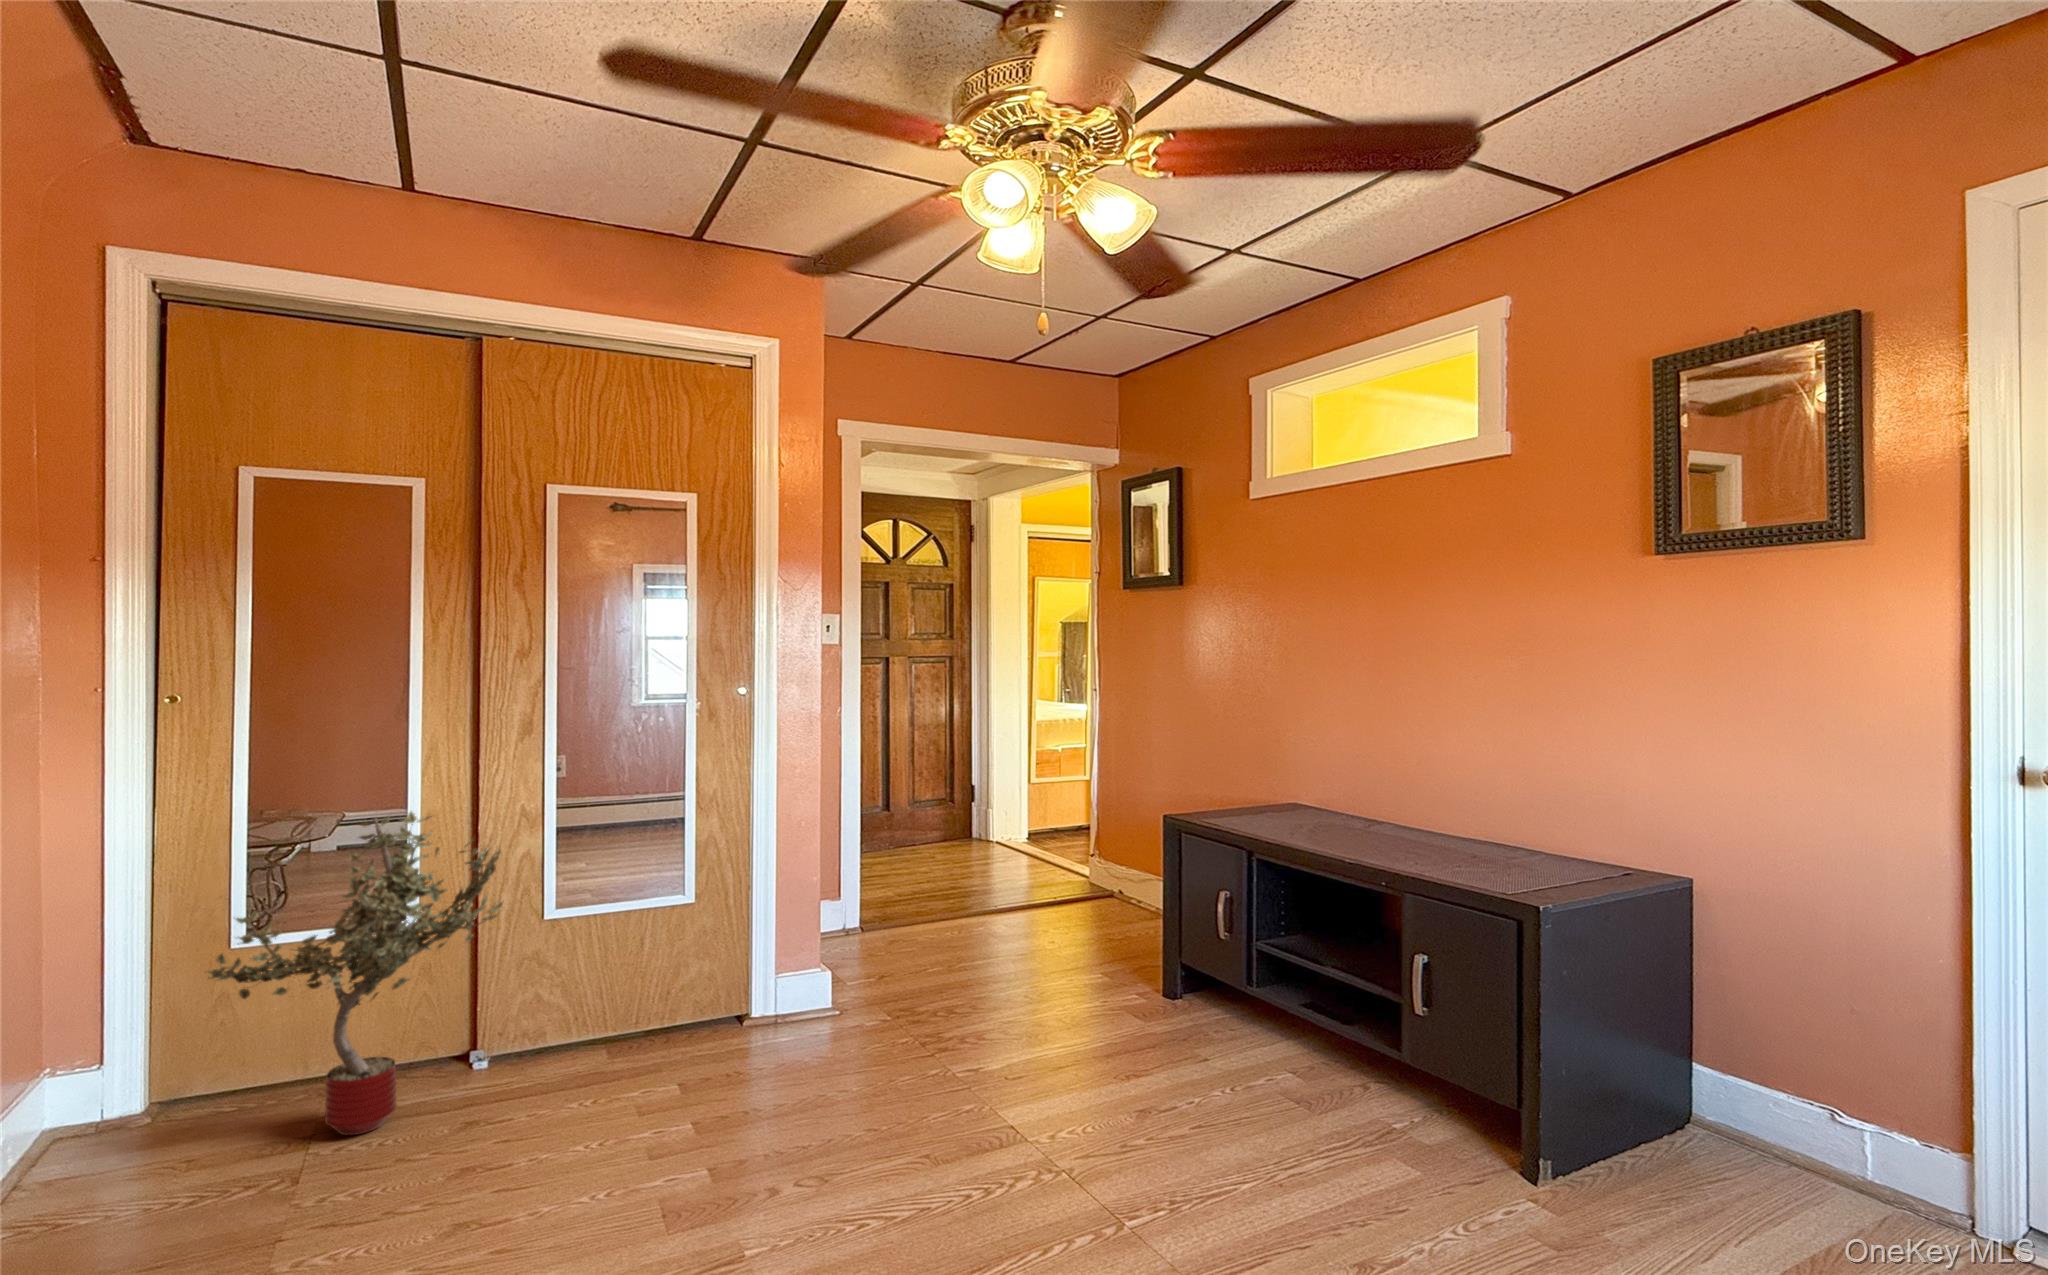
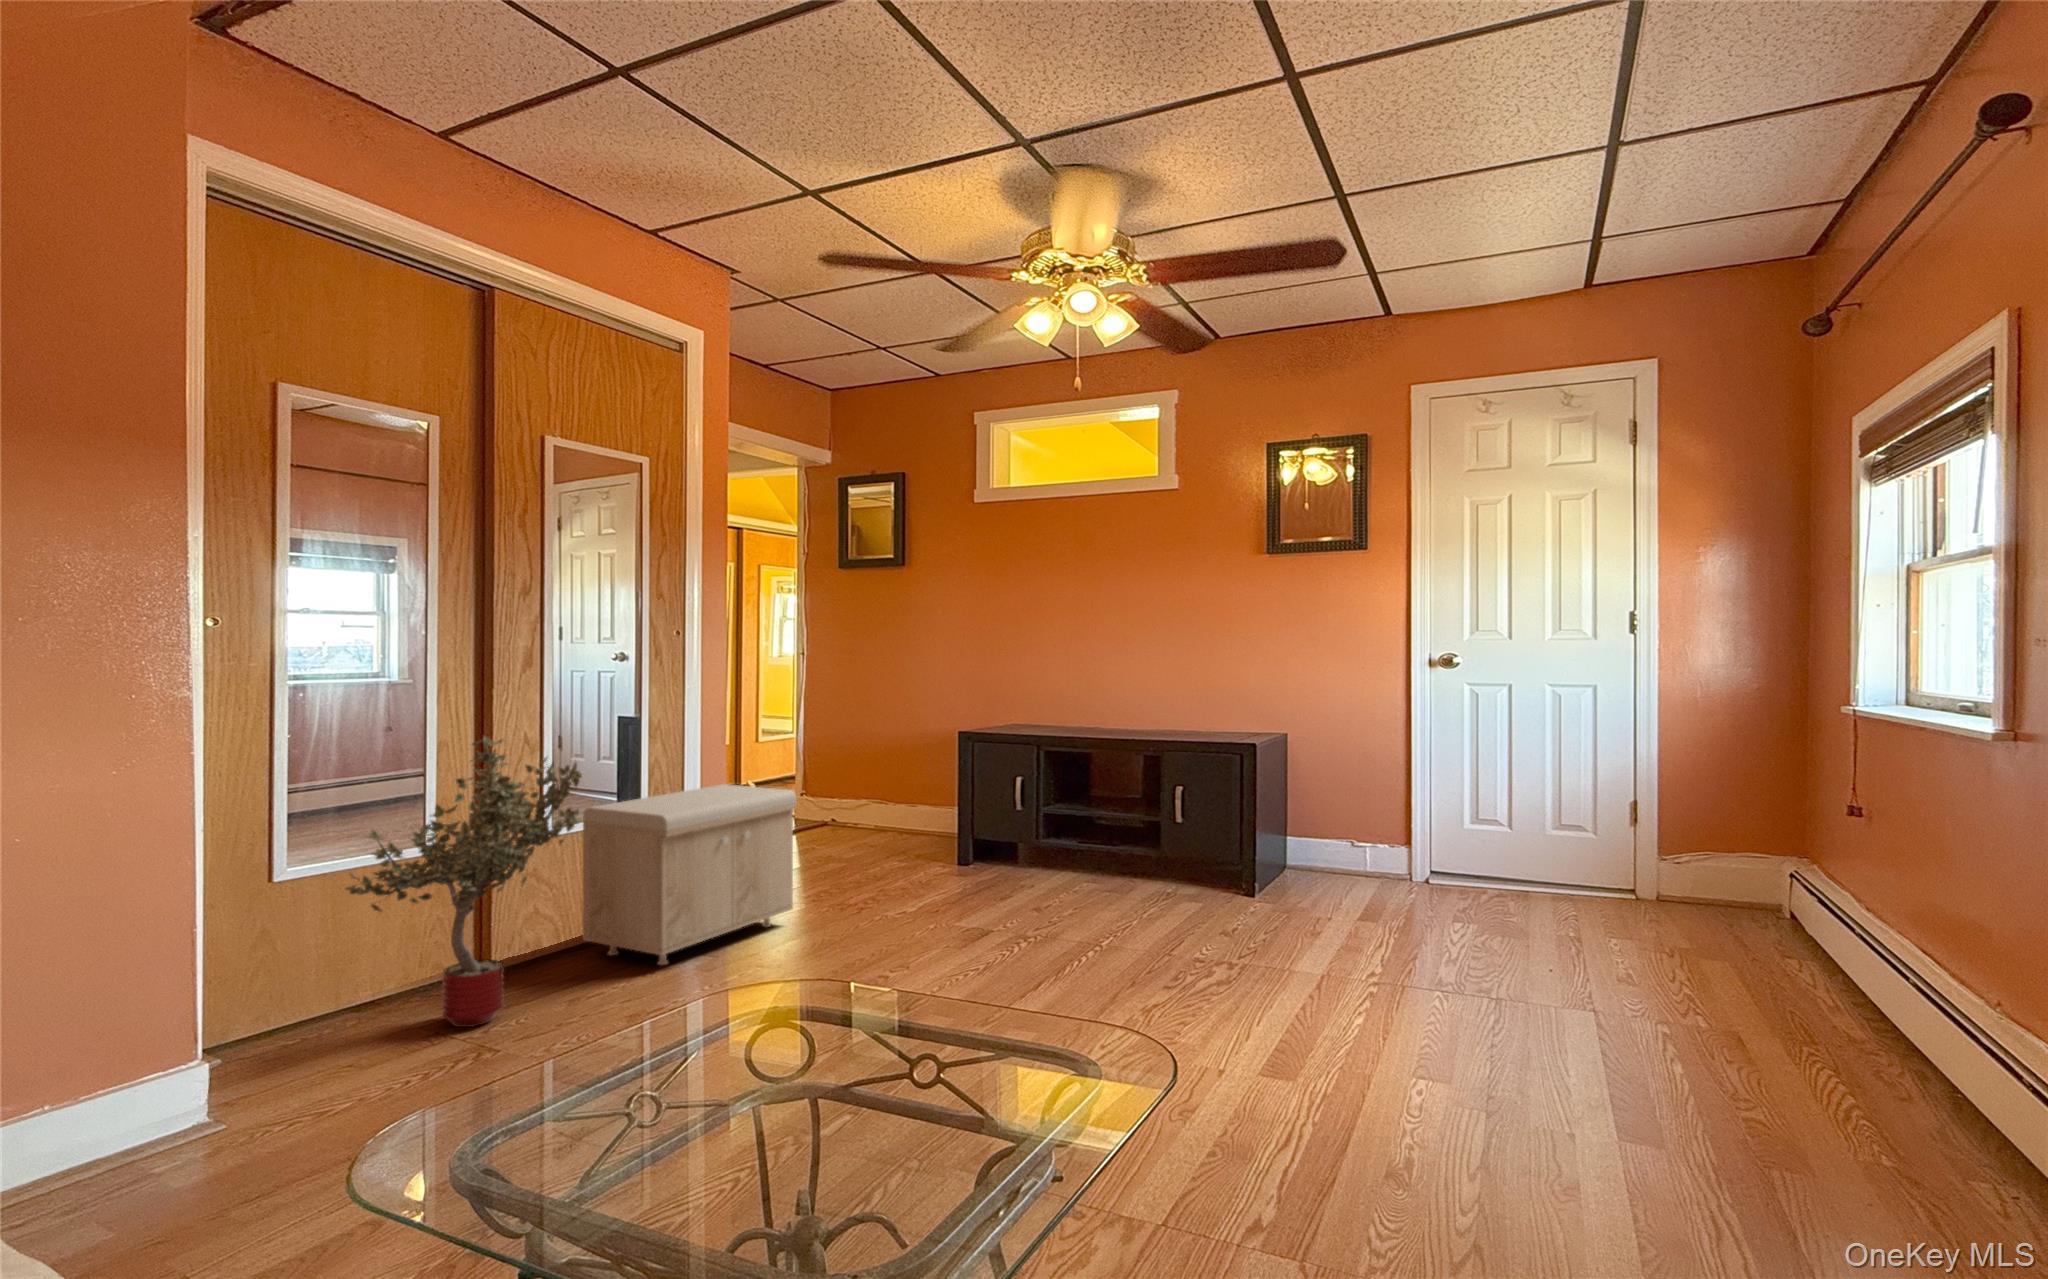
storage bench: none [588,868,834,1092] -> present [583,784,797,965]

